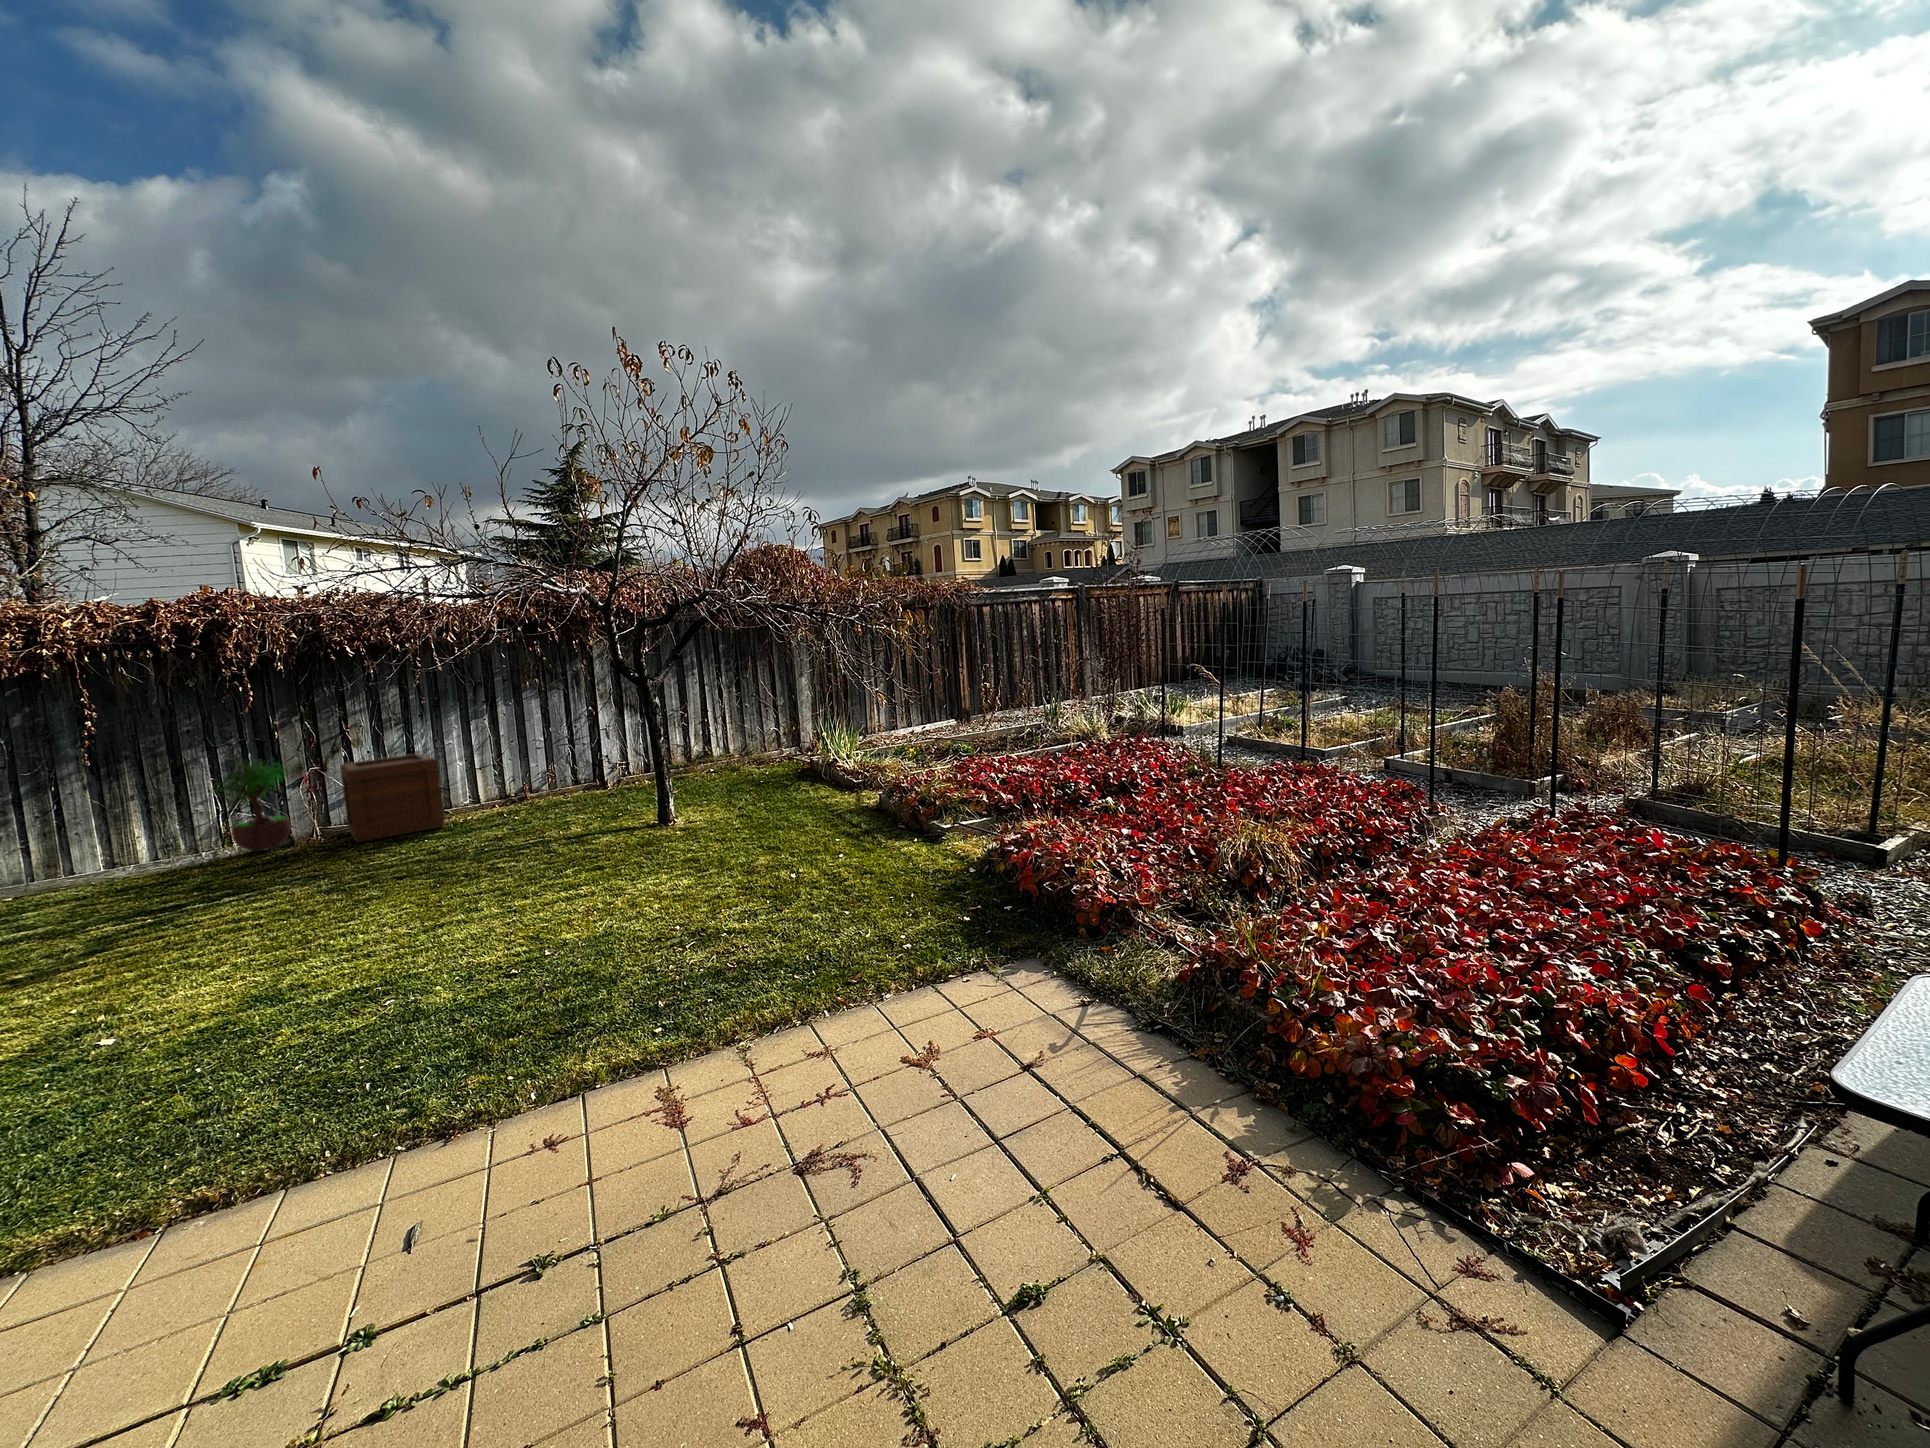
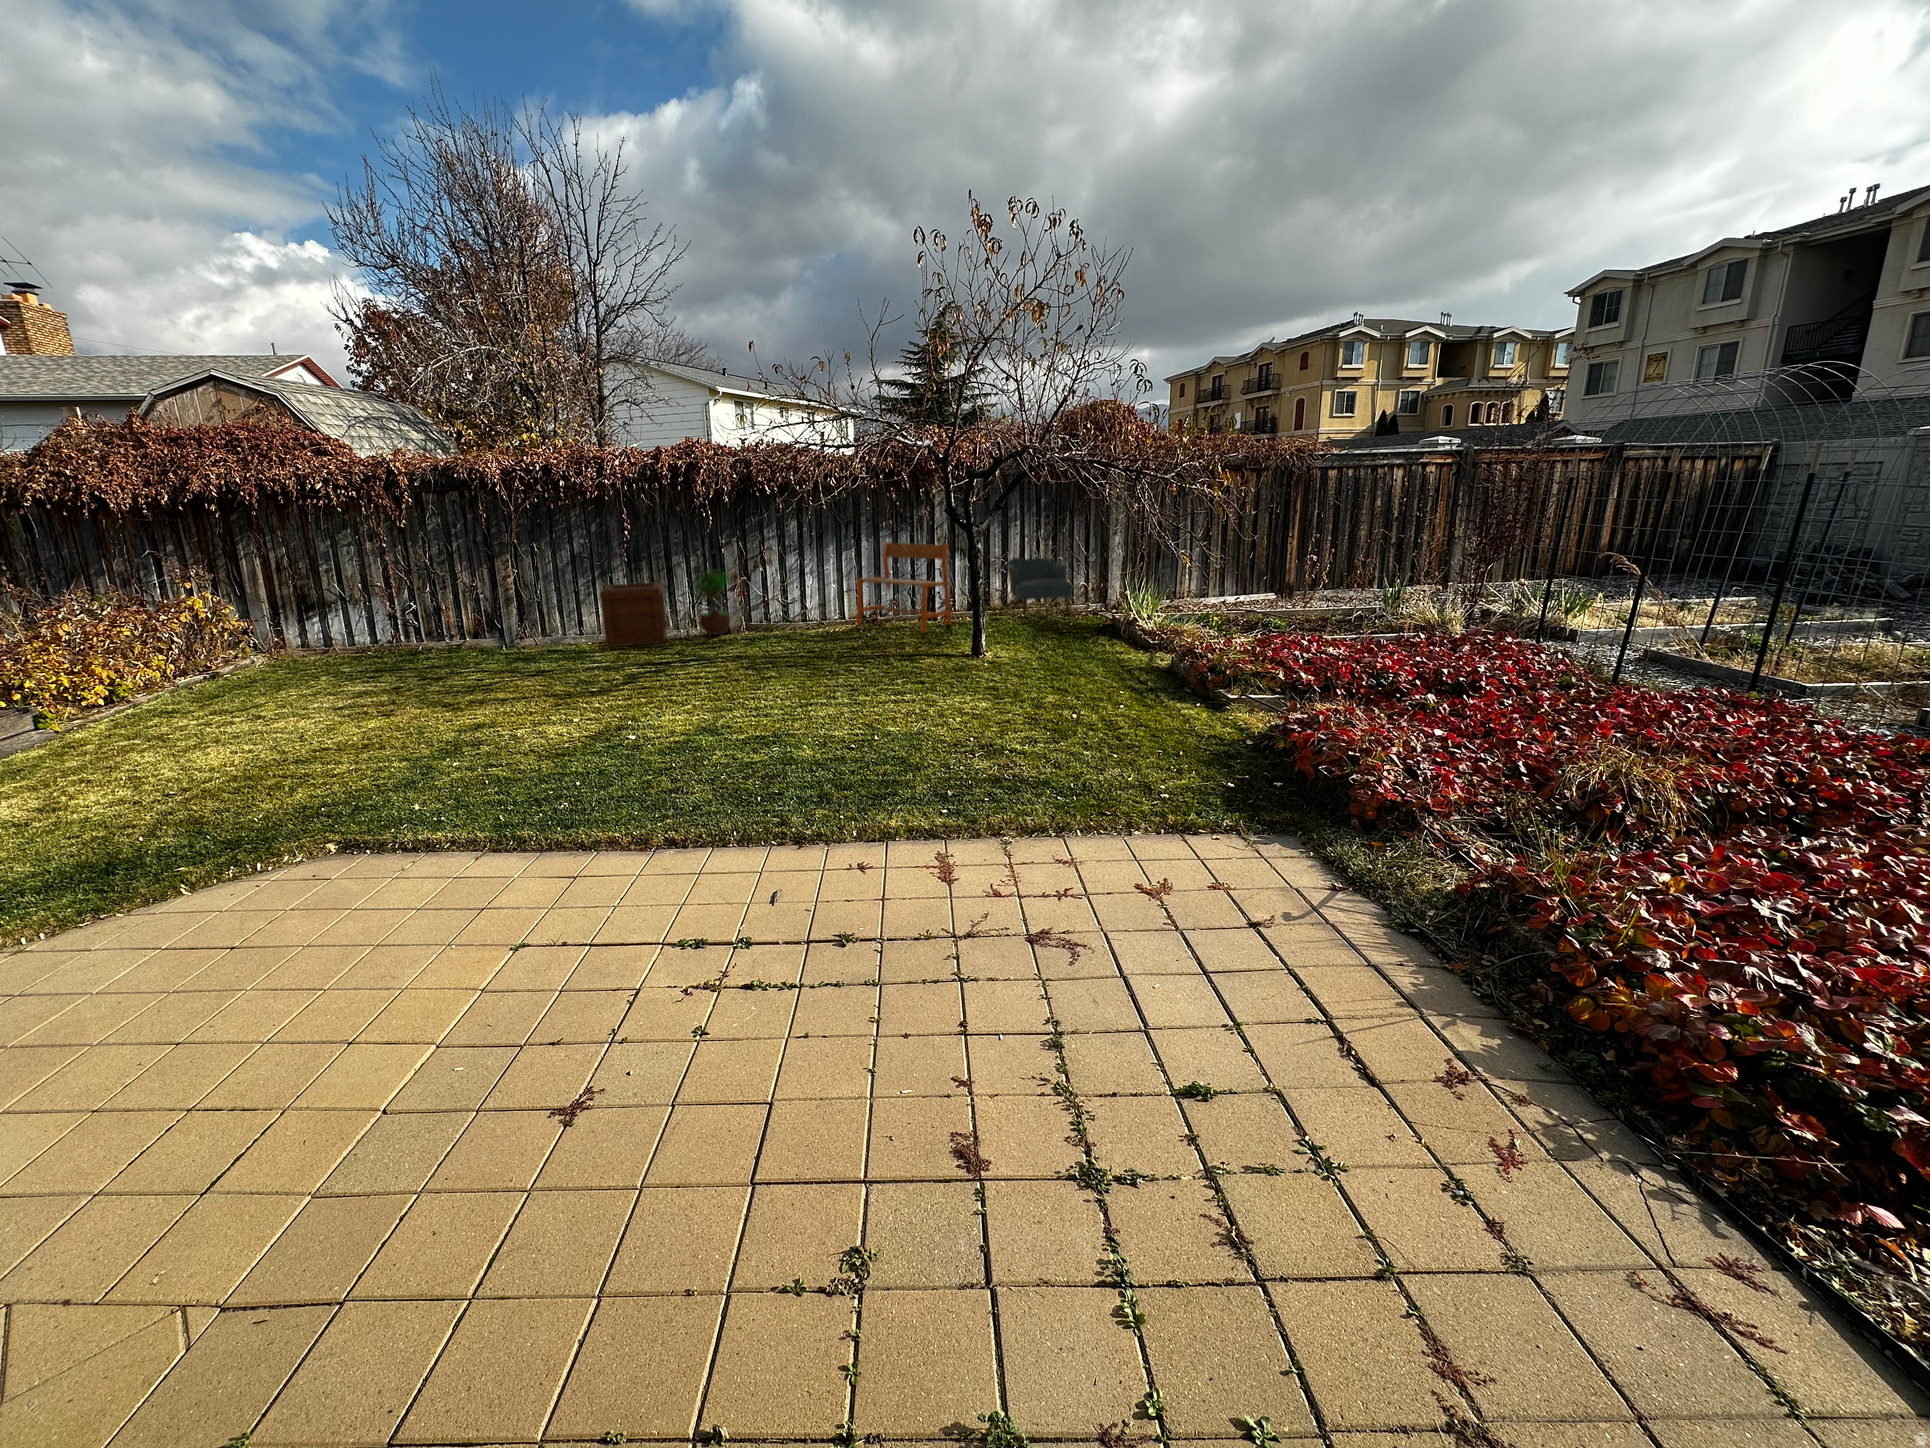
armchair: none [690,693,769,778] -> present [1007,558,1072,622]
bench: none [496,700,631,808] -> present [856,542,953,633]
wooden crate: present [340,753,445,842] -> present [600,582,667,647]

